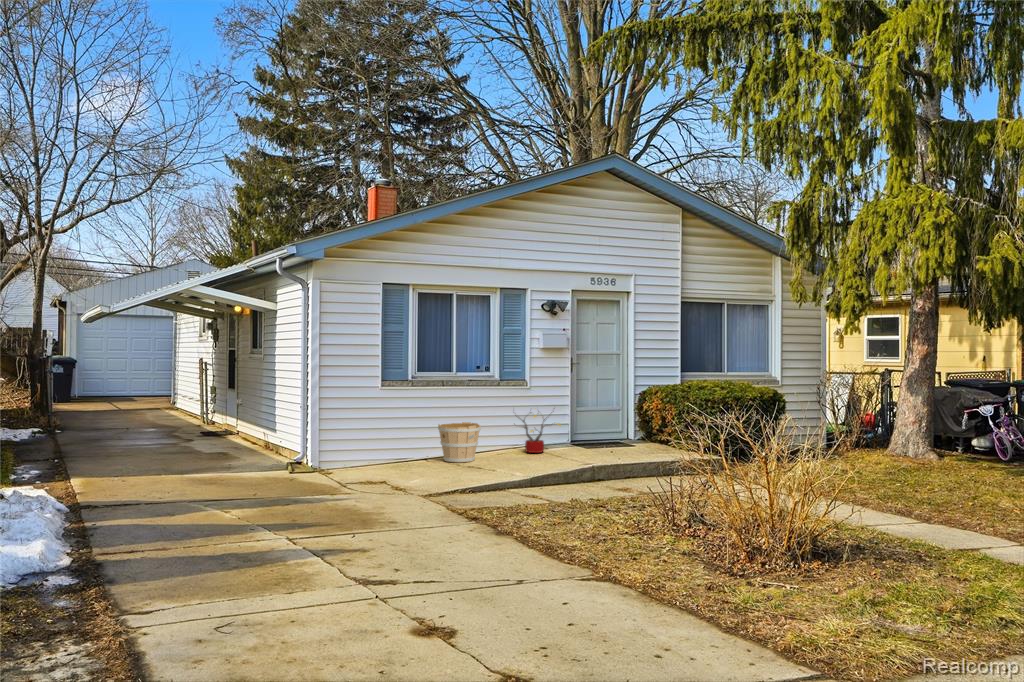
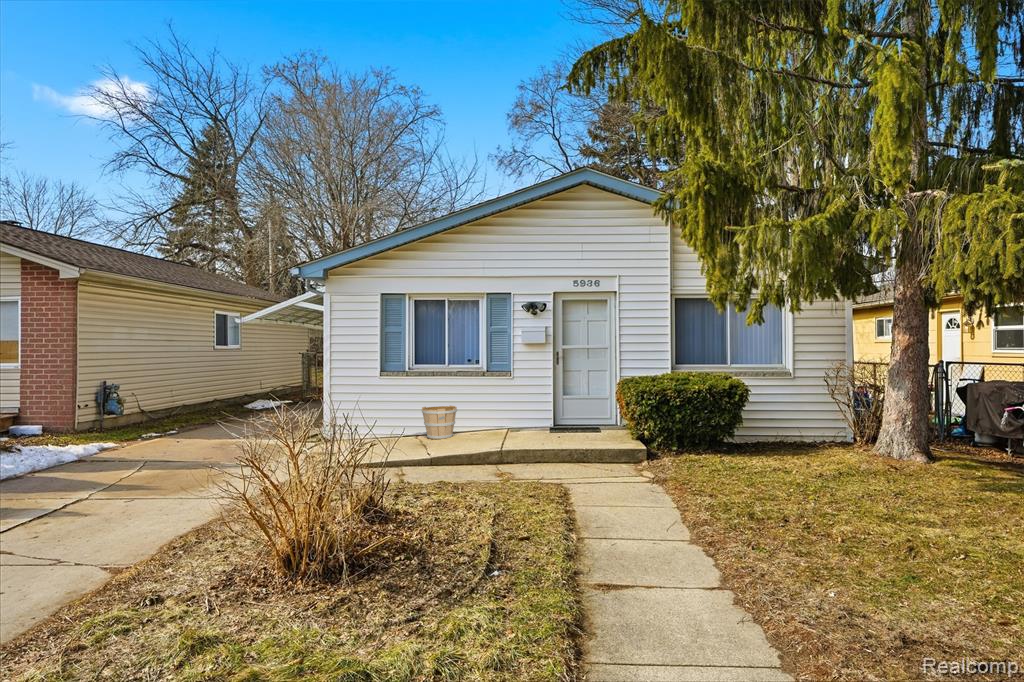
decorative plant: present [522,412,560,453] -> none [492,394,532,434]

